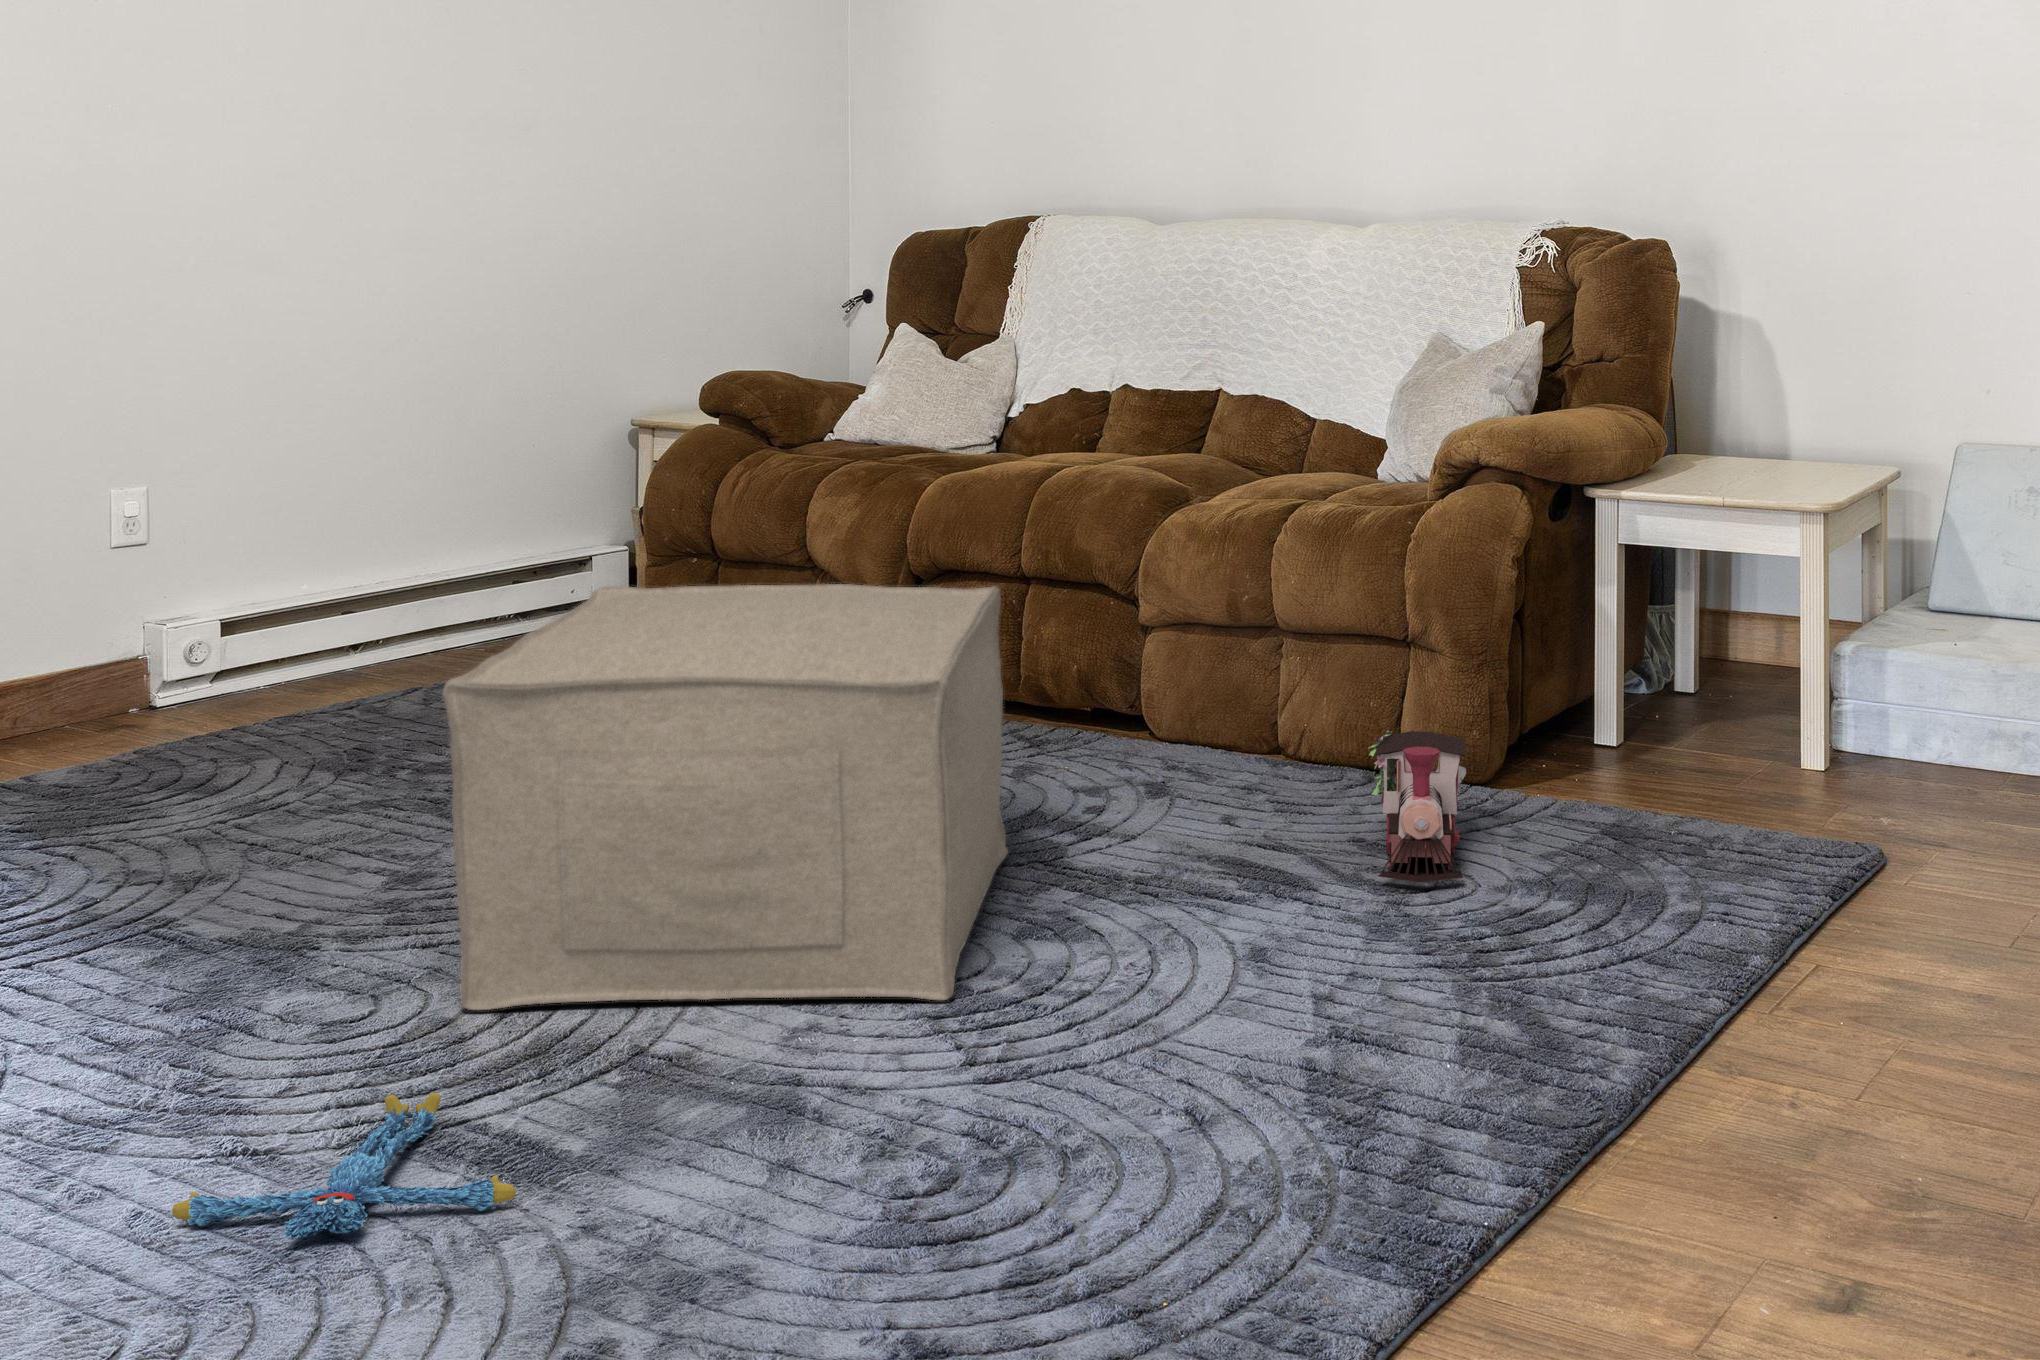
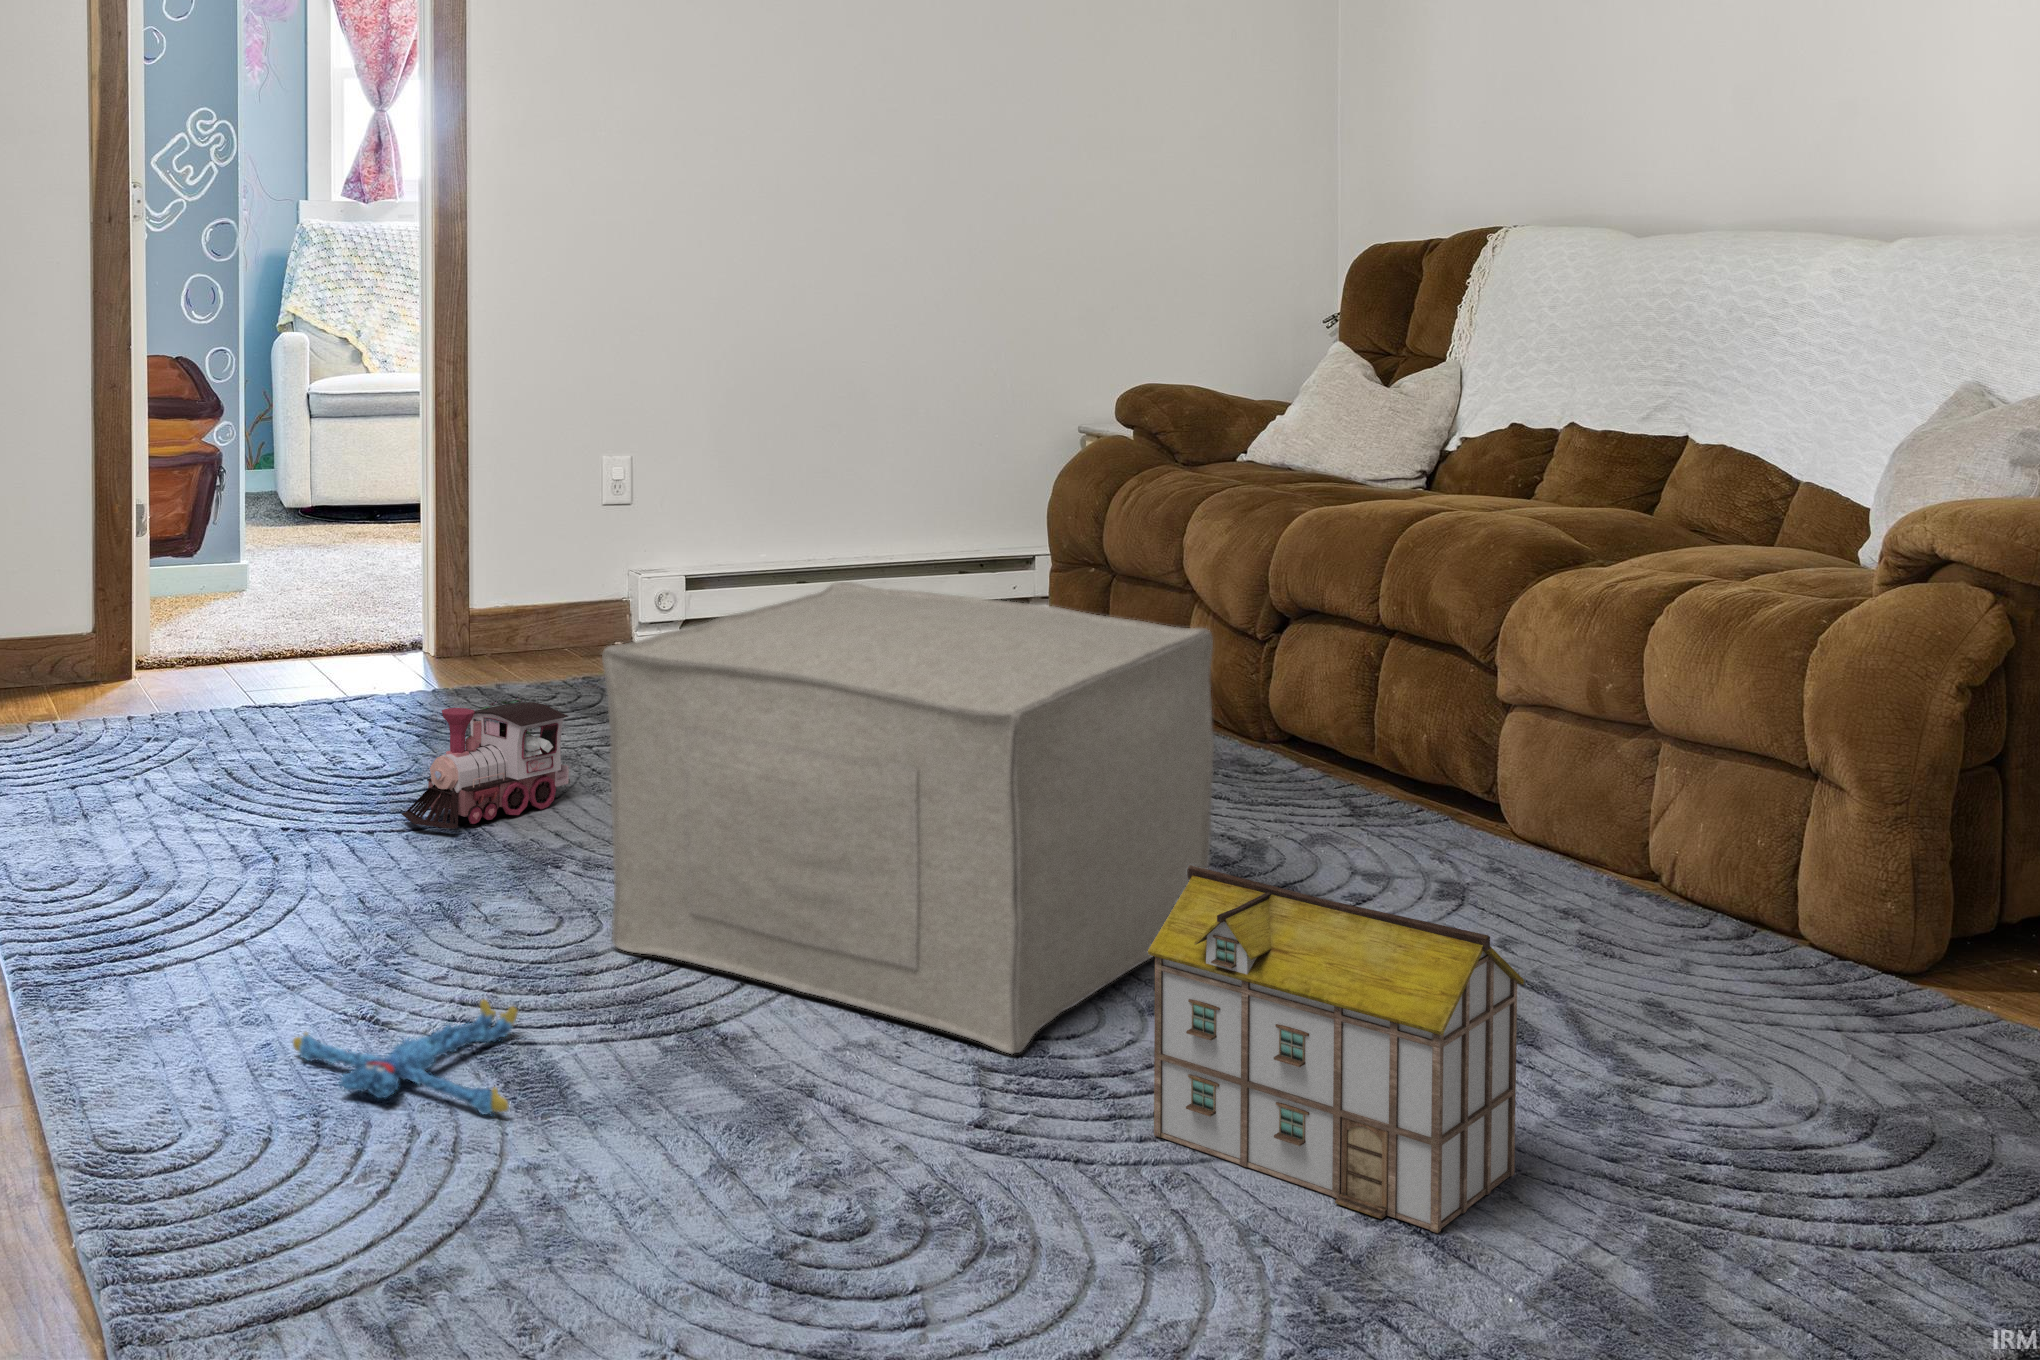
toy train: present [1369,730,1466,882] -> present [401,698,570,829]
toy house: none [1110,787,1382,1041] -> present [1147,865,1524,1233]

